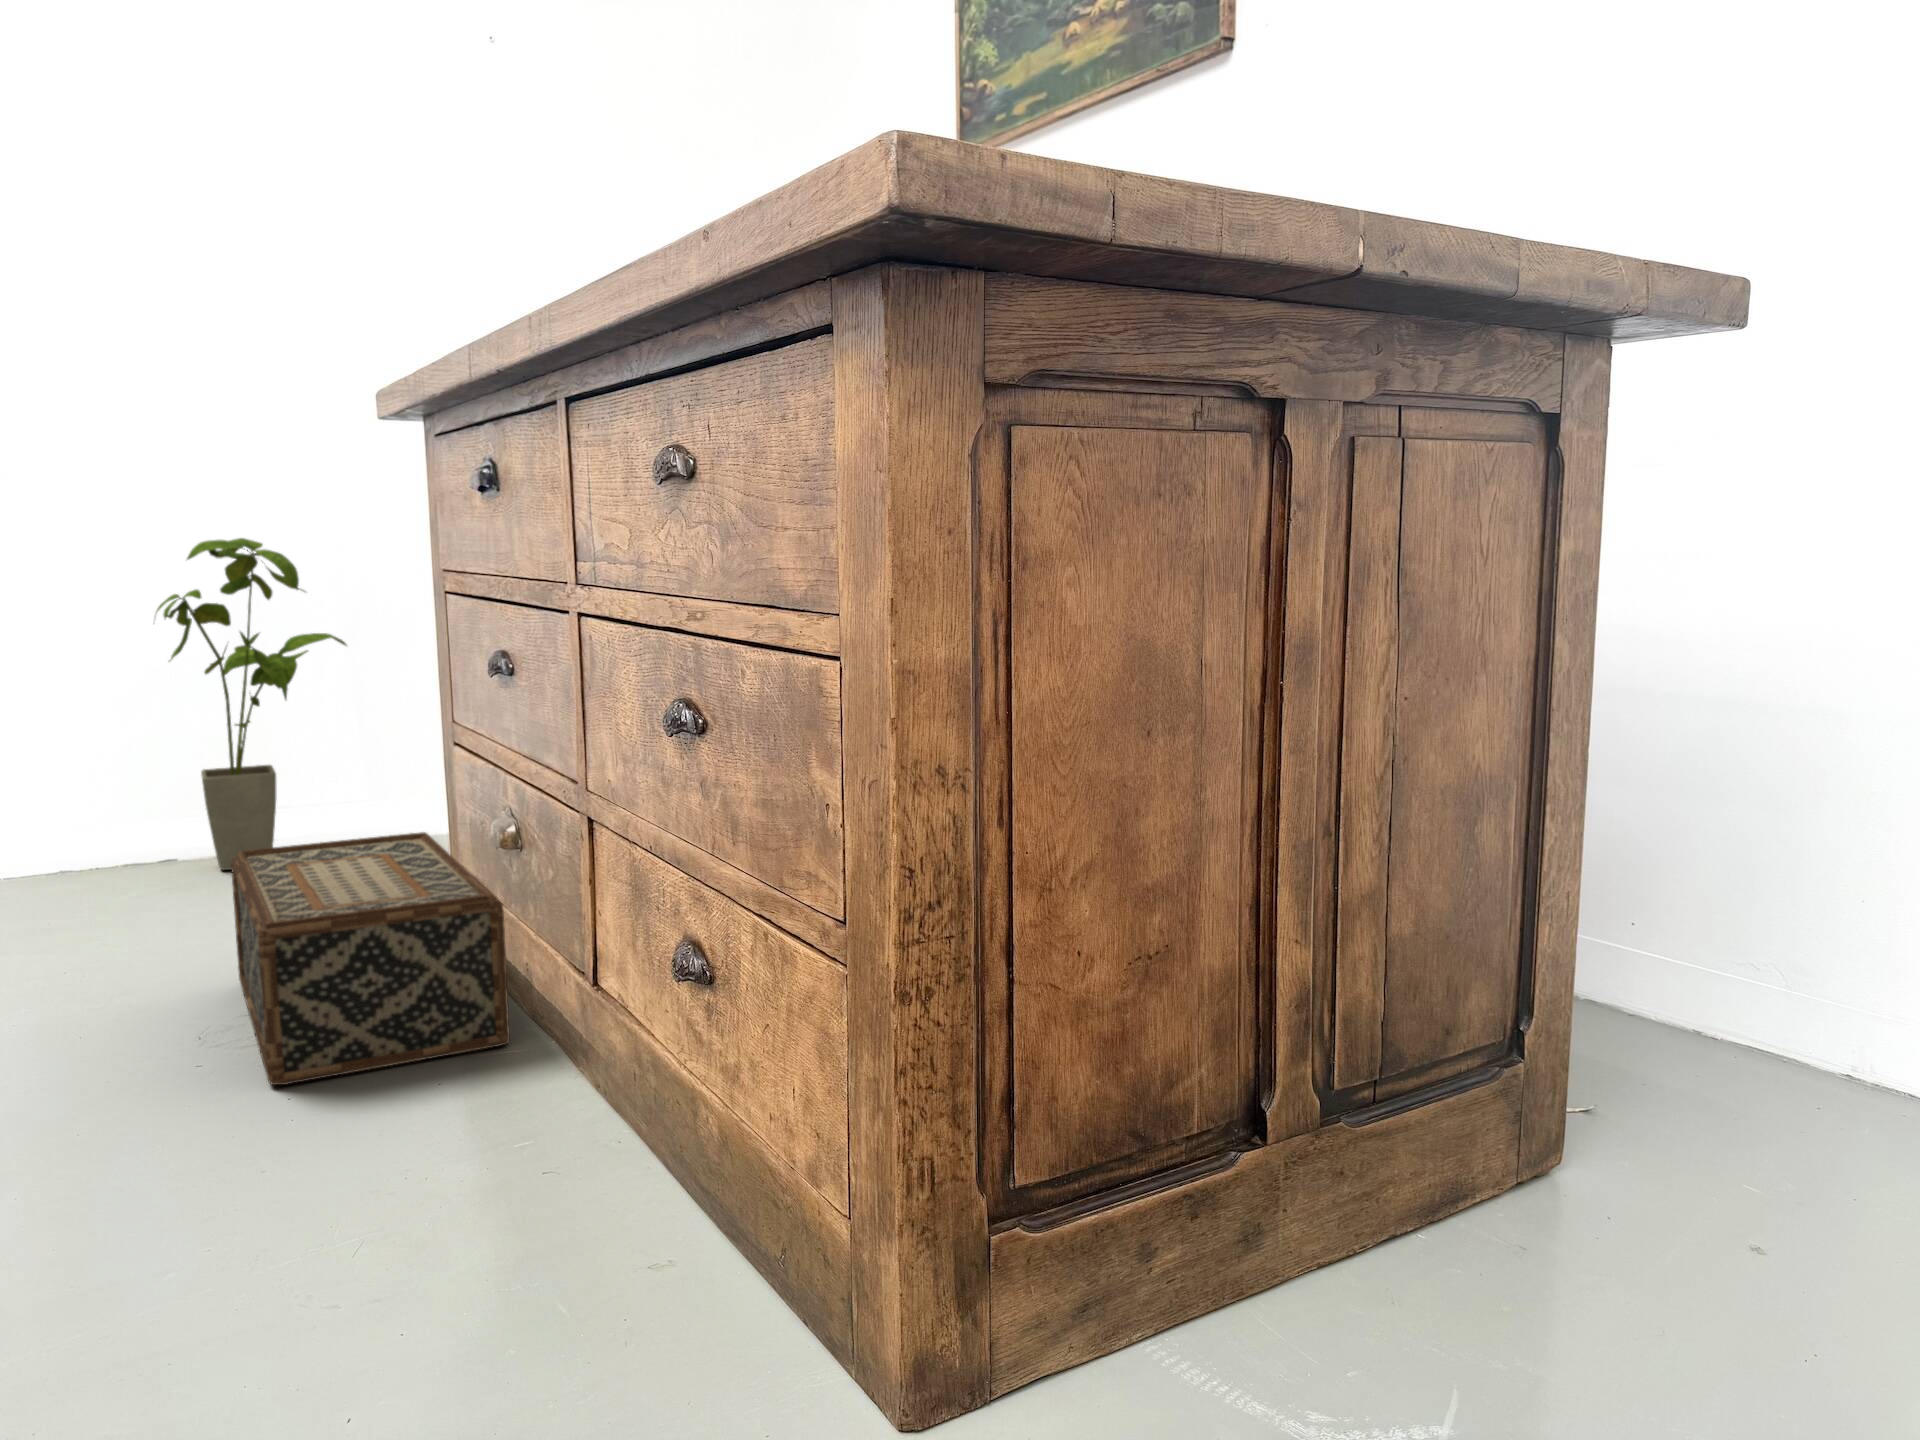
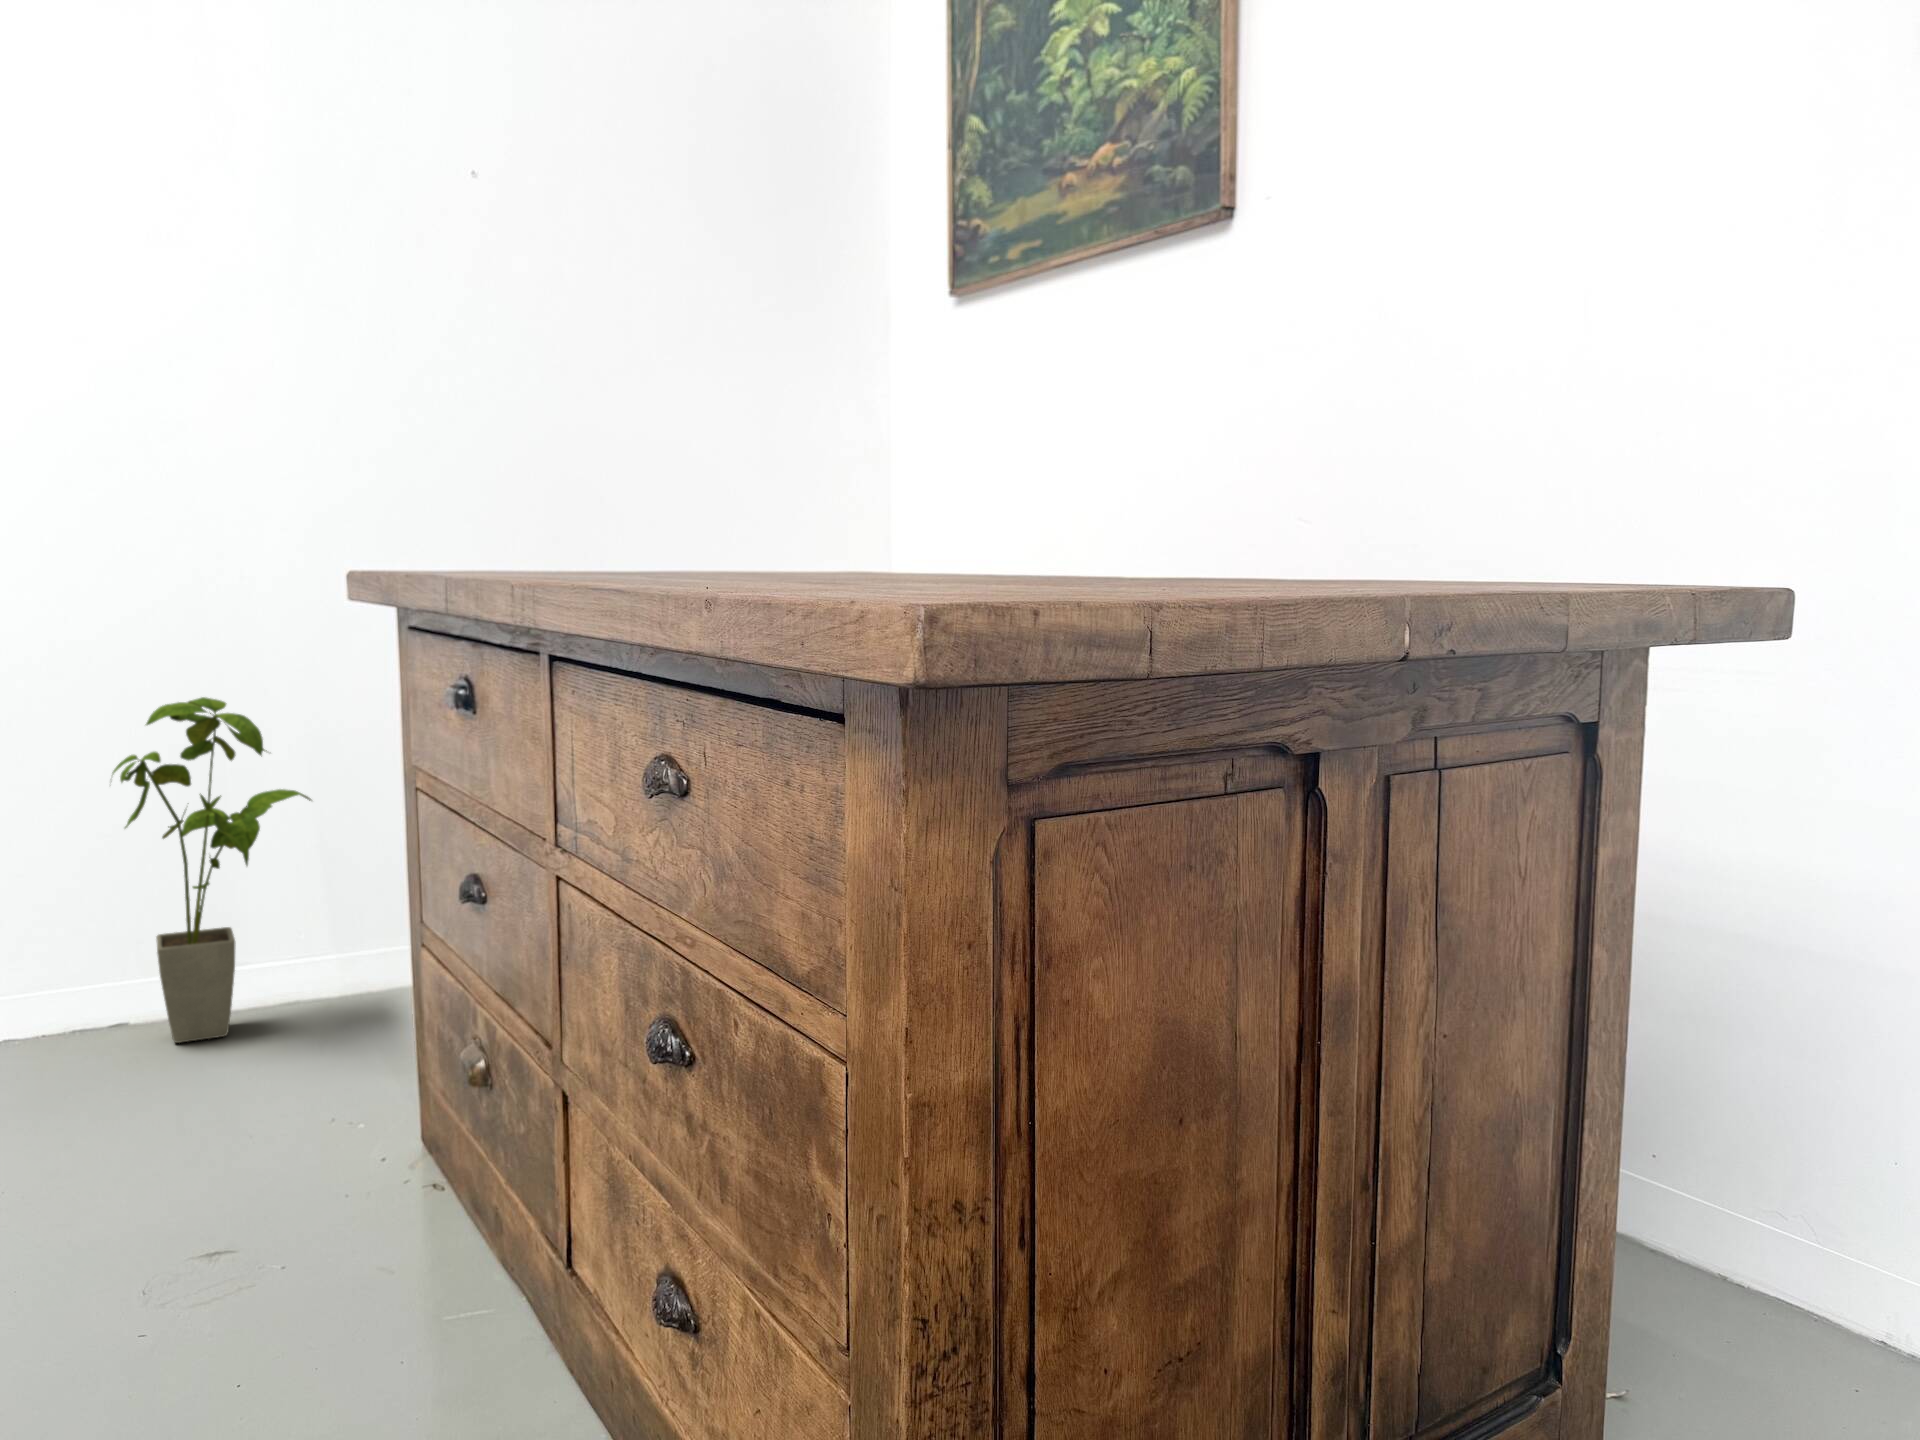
woven basket: present [231,832,510,1085] -> none [183,1045,477,1376]

